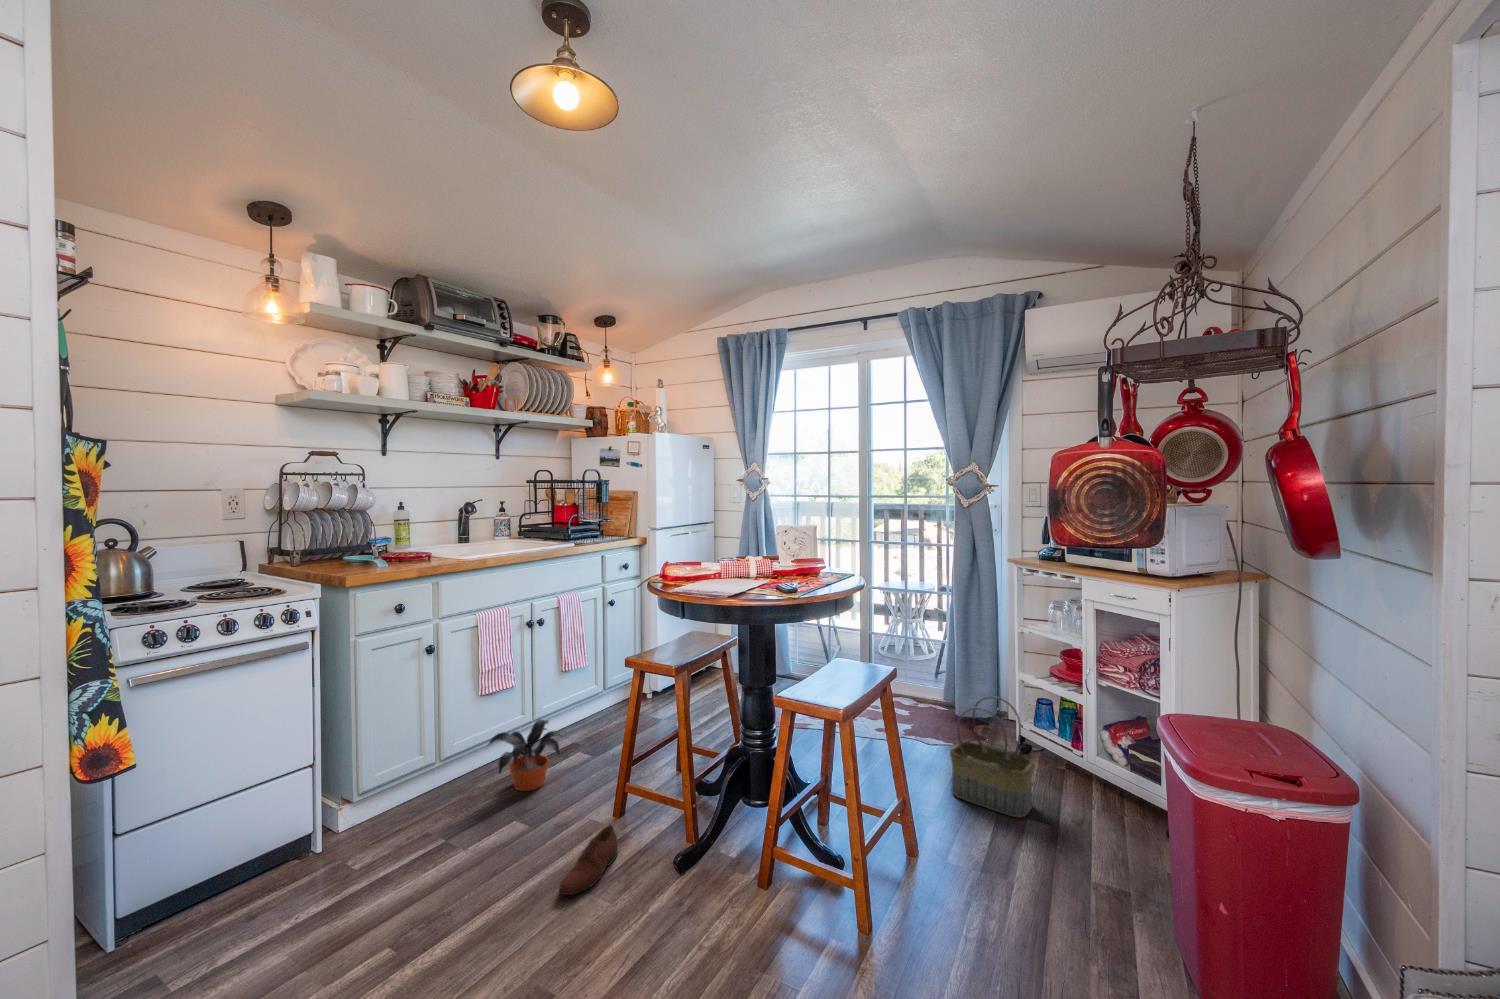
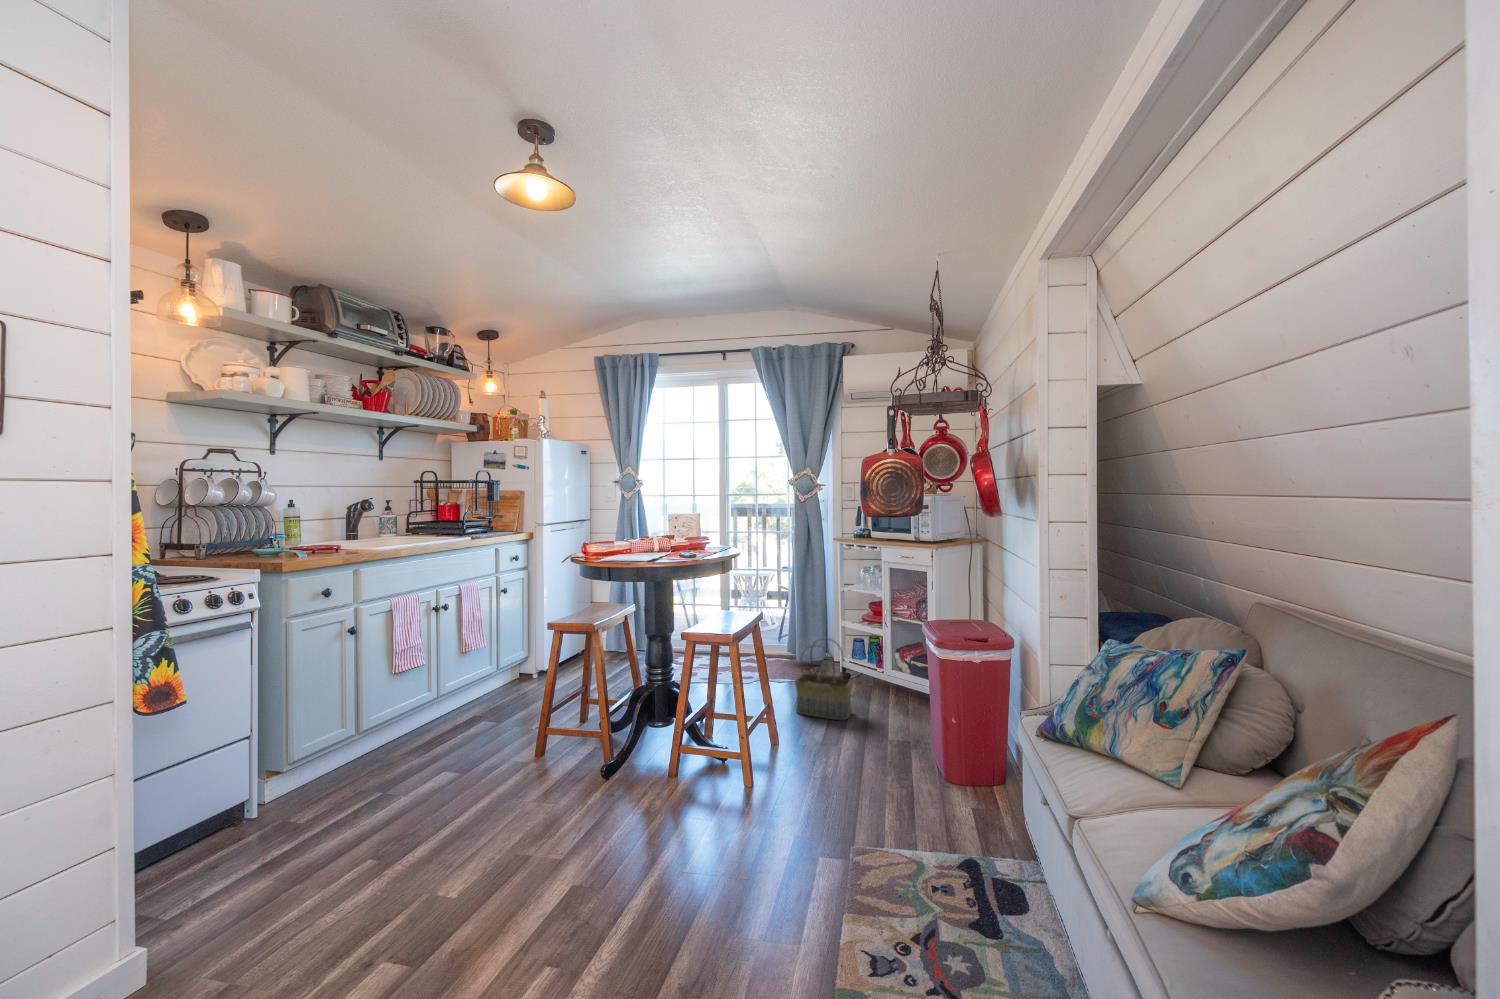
potted plant: present [489,719,561,791] -> none [405,690,477,751]
shoe: present [559,825,618,895] -> none [505,756,546,807]

